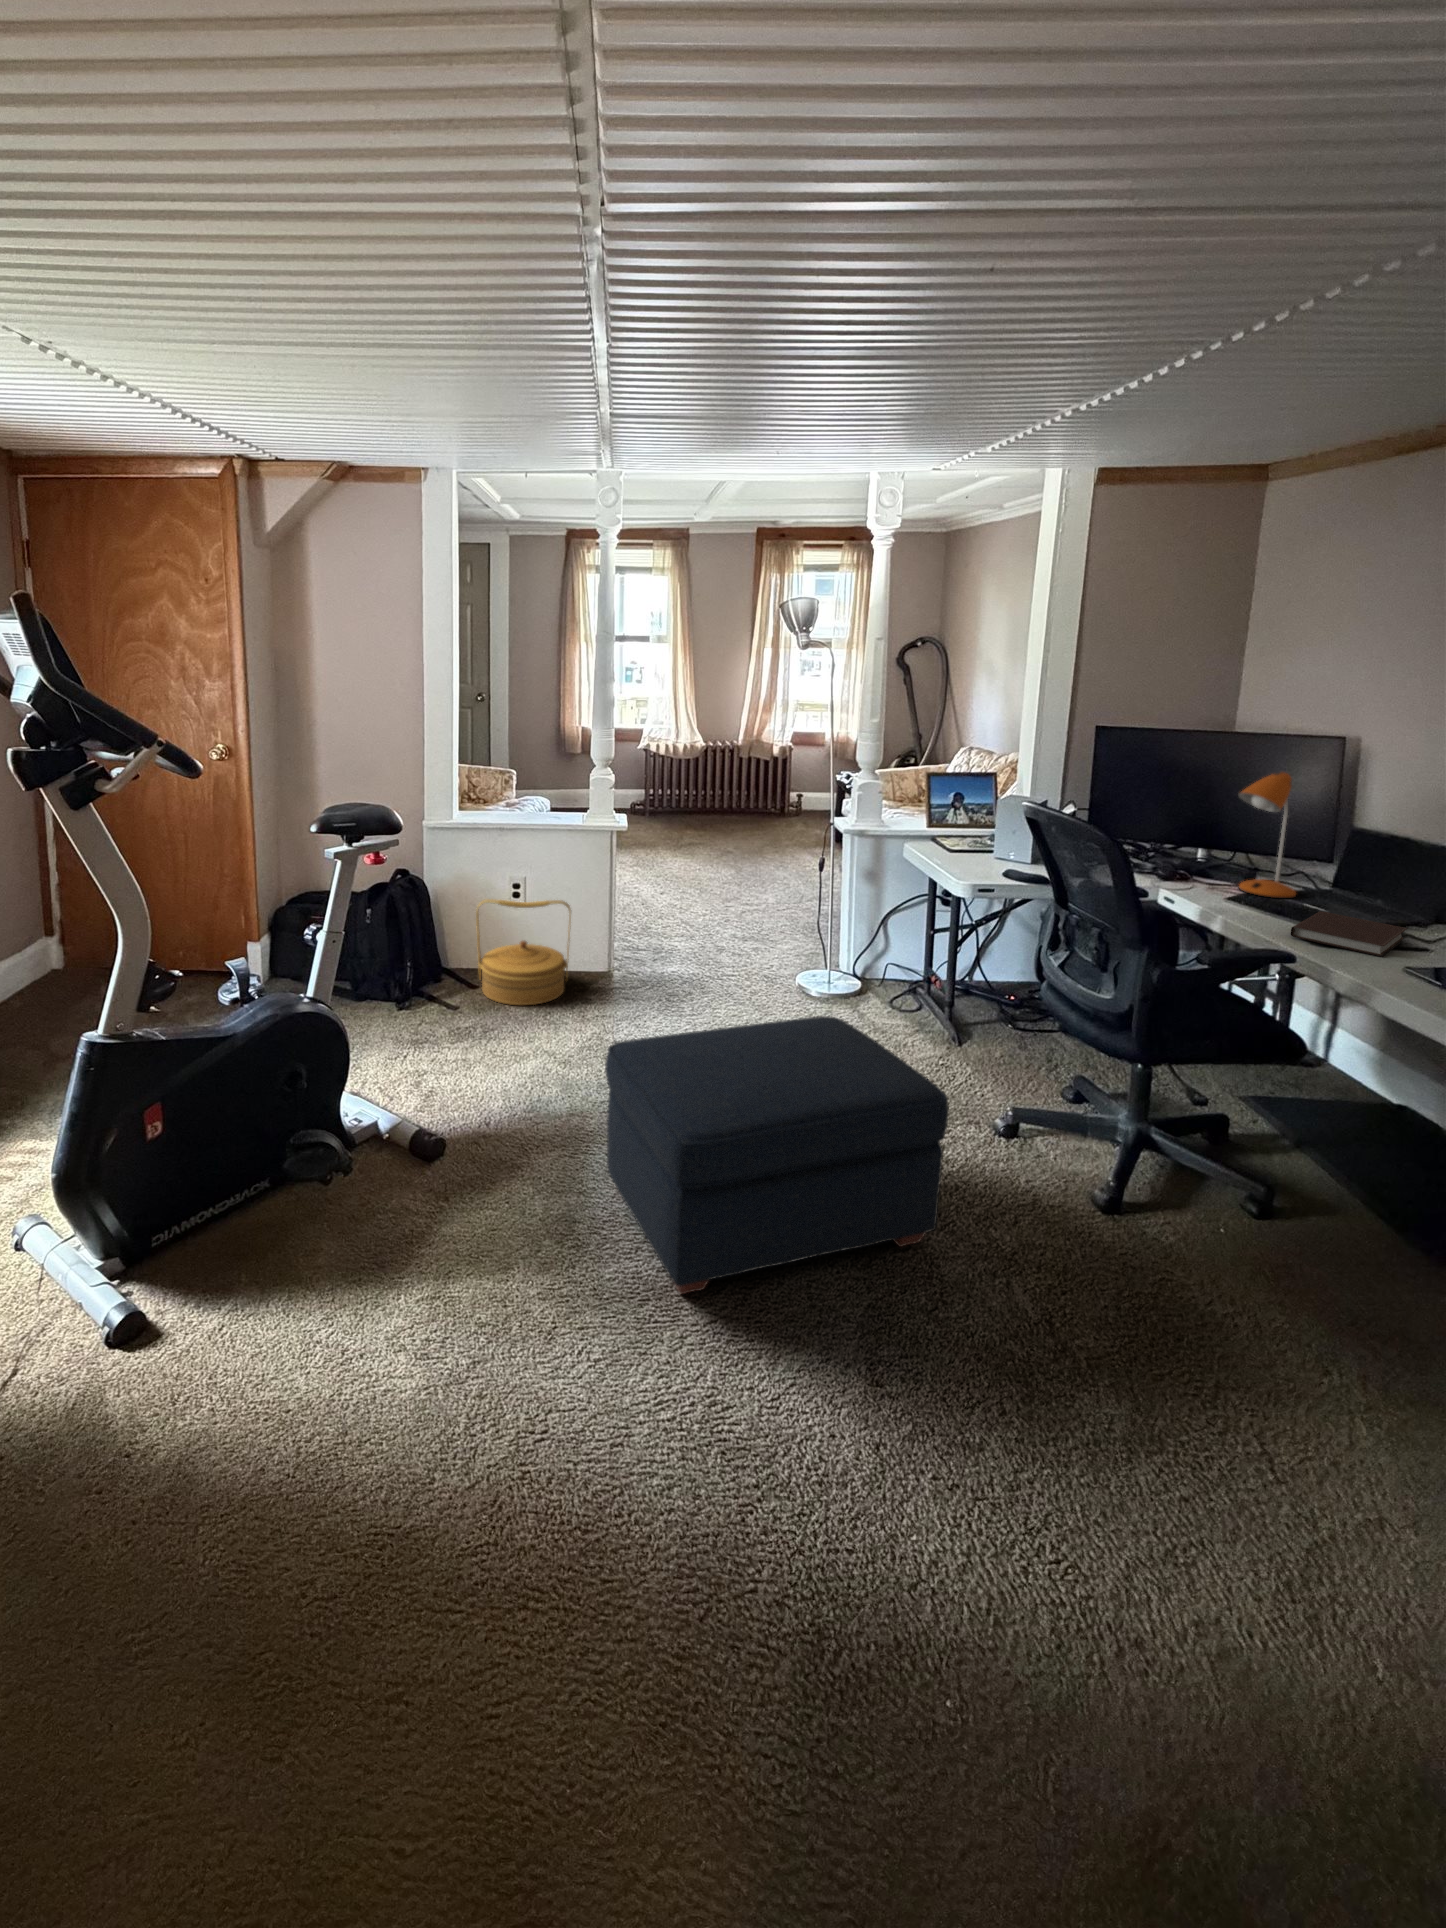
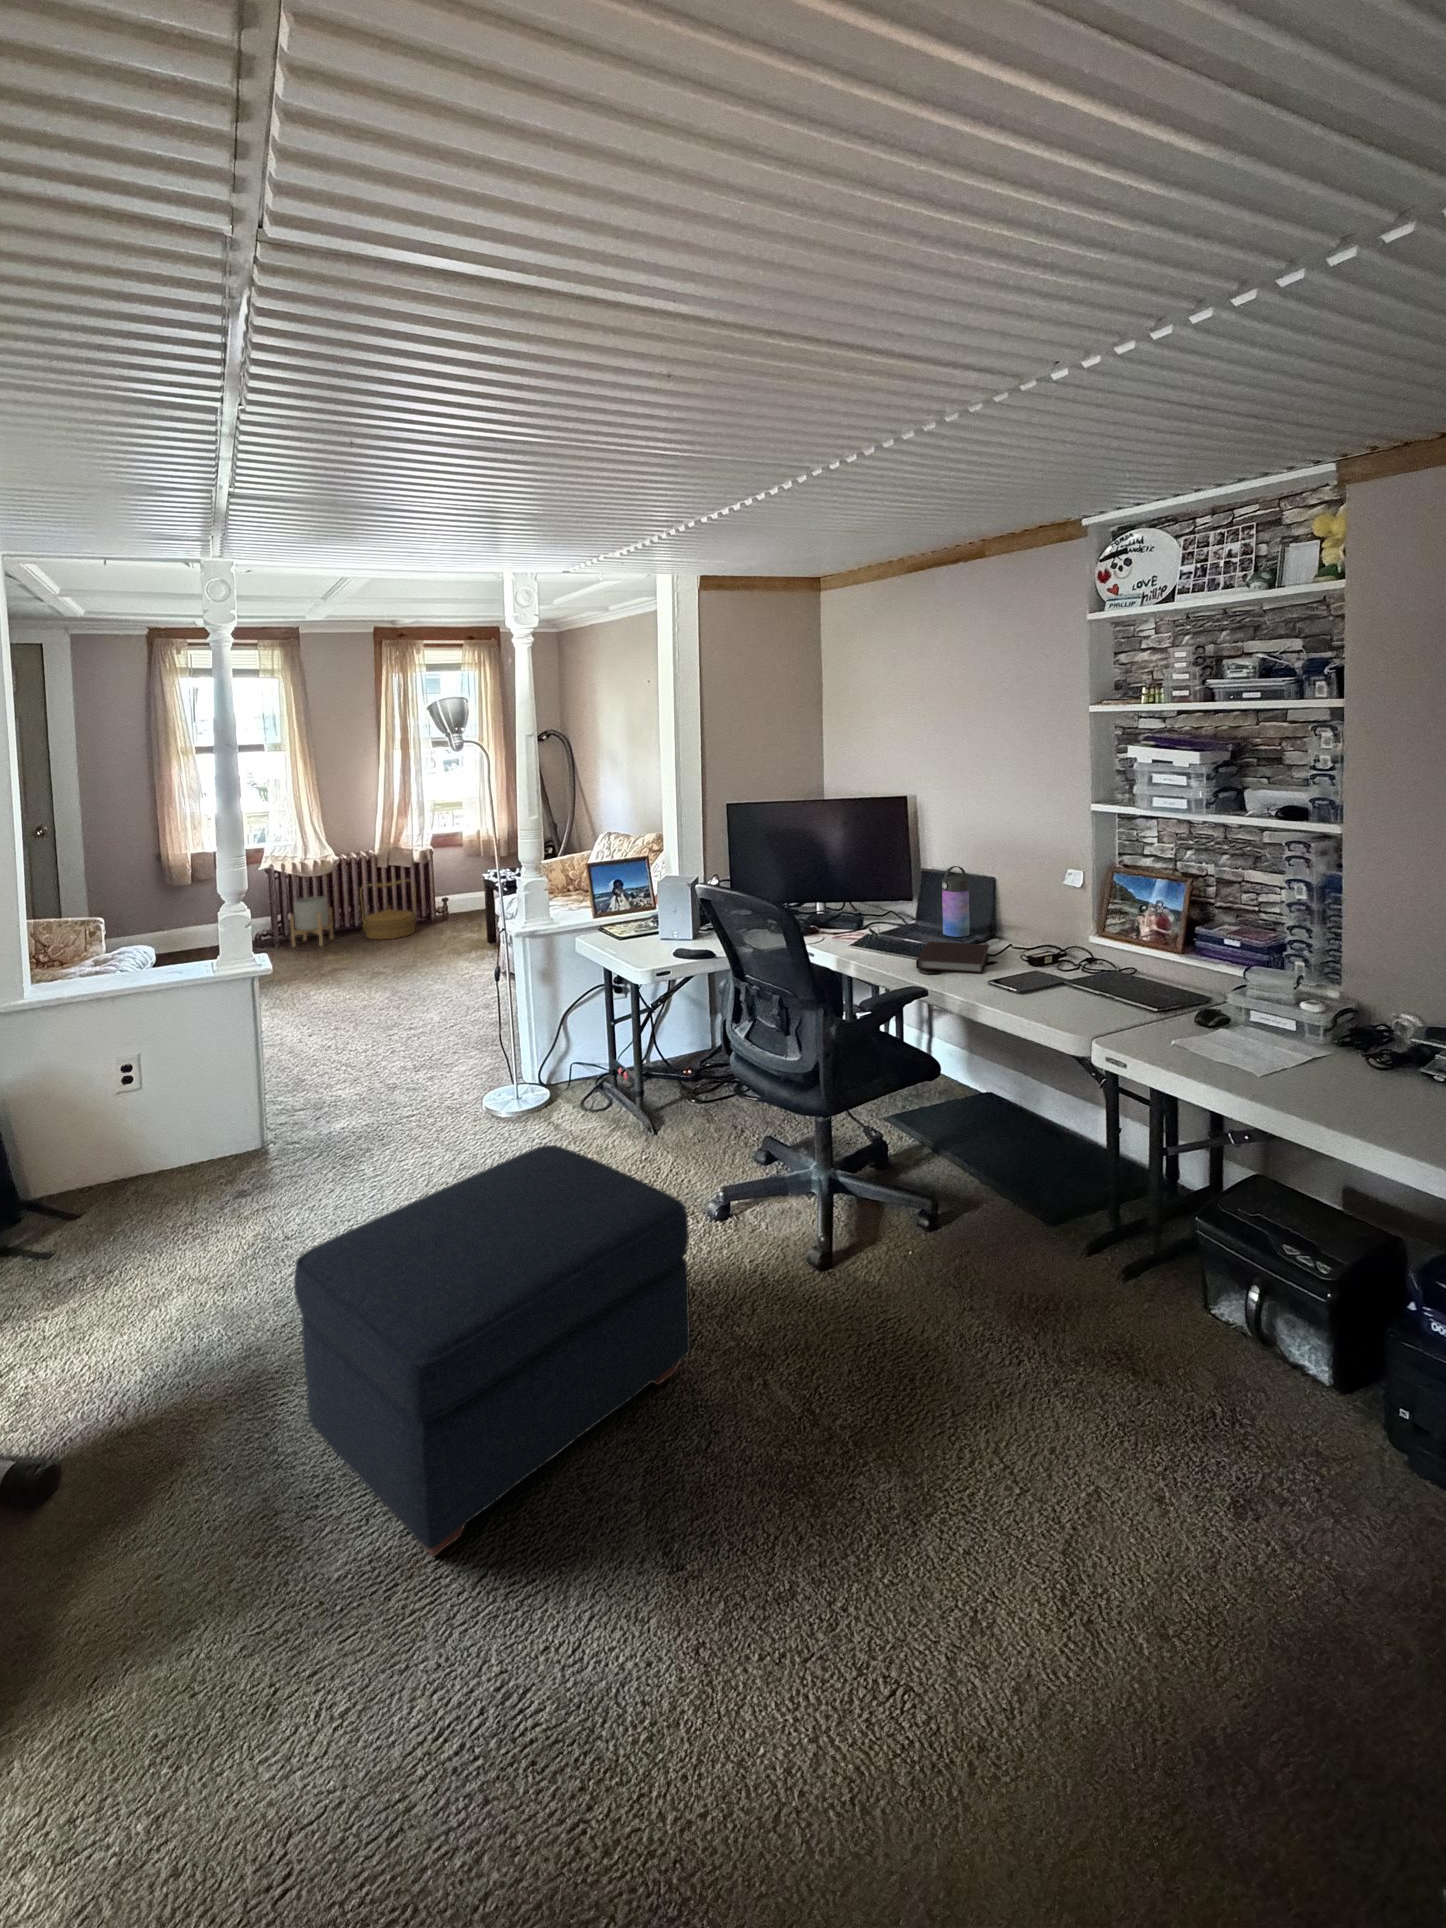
desk lamp: present [1238,772,1296,899] -> none [852,826,904,936]
planter: none [660,776,697,821] -> present [290,896,334,947]
water bottle: none [1349,831,1398,915] -> present [942,866,970,937]
woven basket: present [476,899,571,1006] -> present [361,880,416,940]

